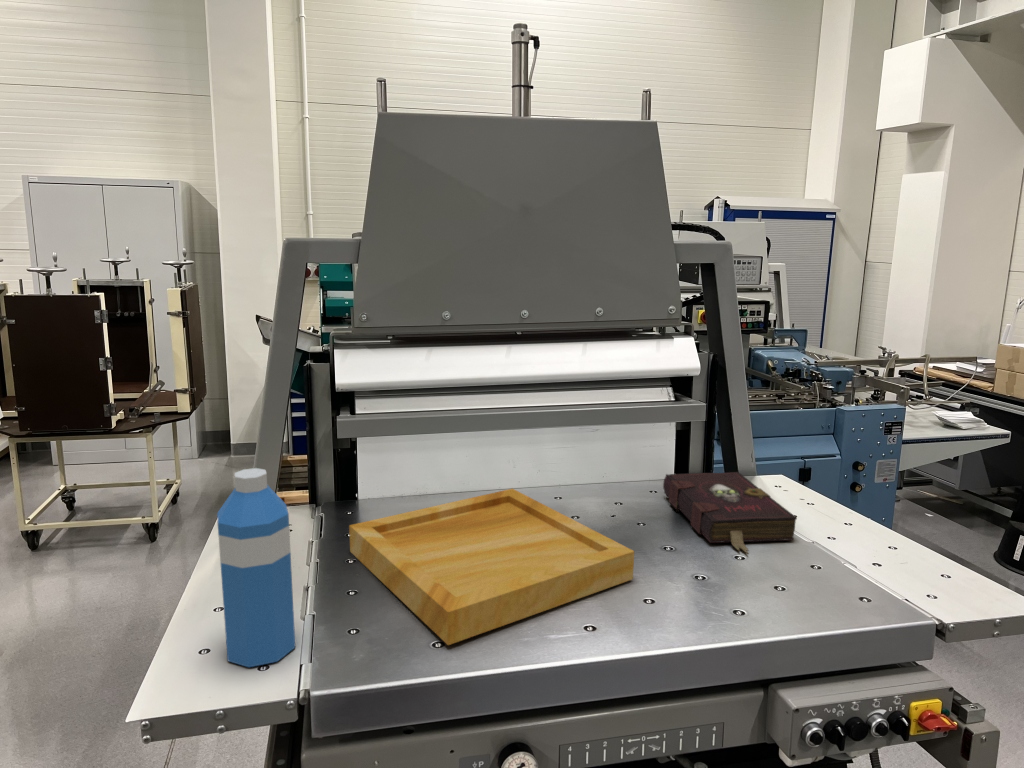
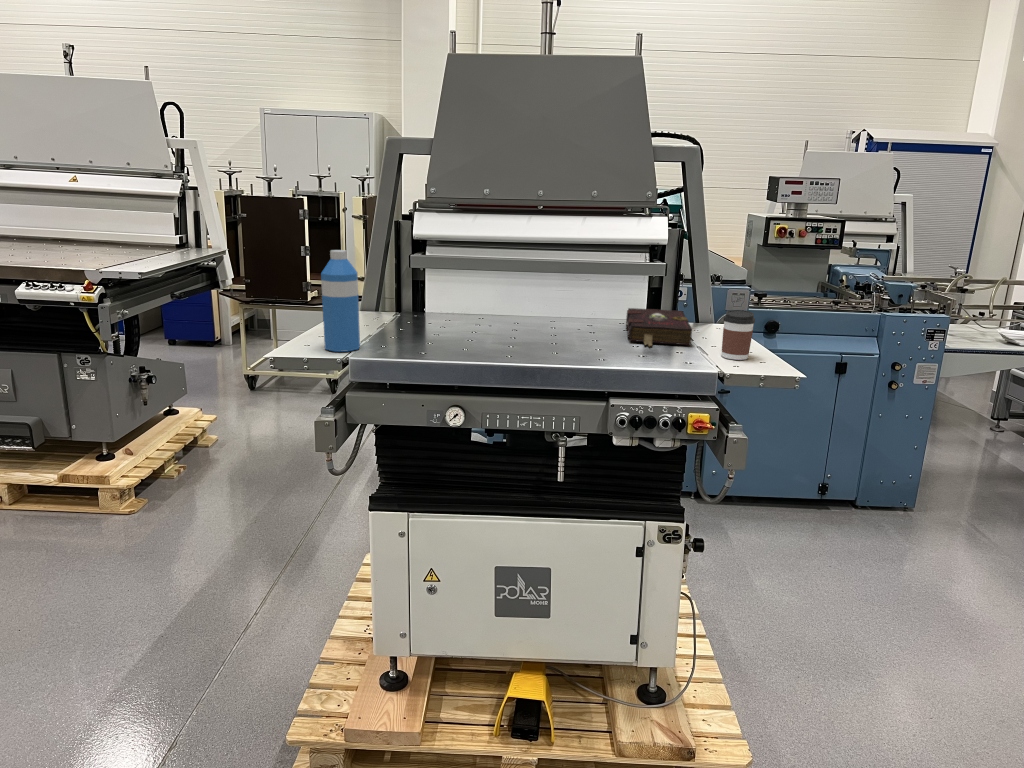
tray: present [349,489,634,645] -> none [408,307,563,355]
coffee cup: none [853,490,905,568] -> present [722,310,755,360]

